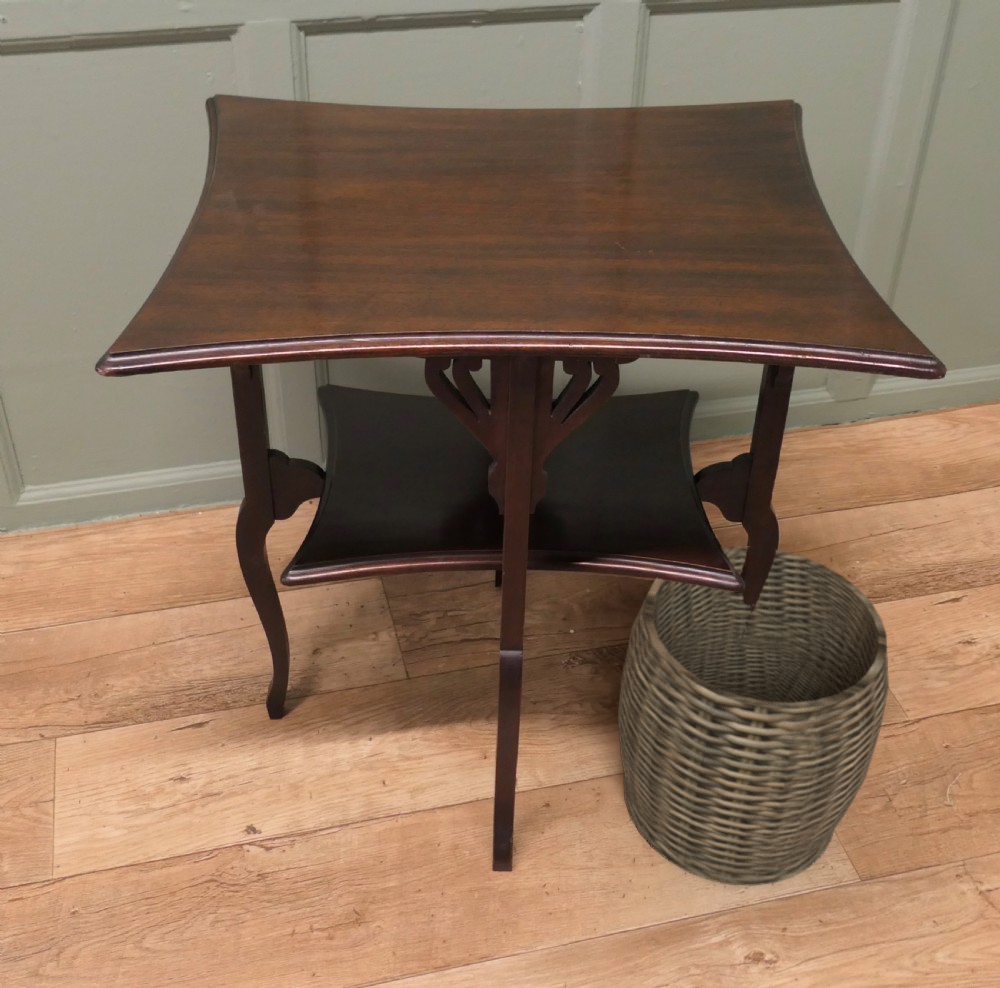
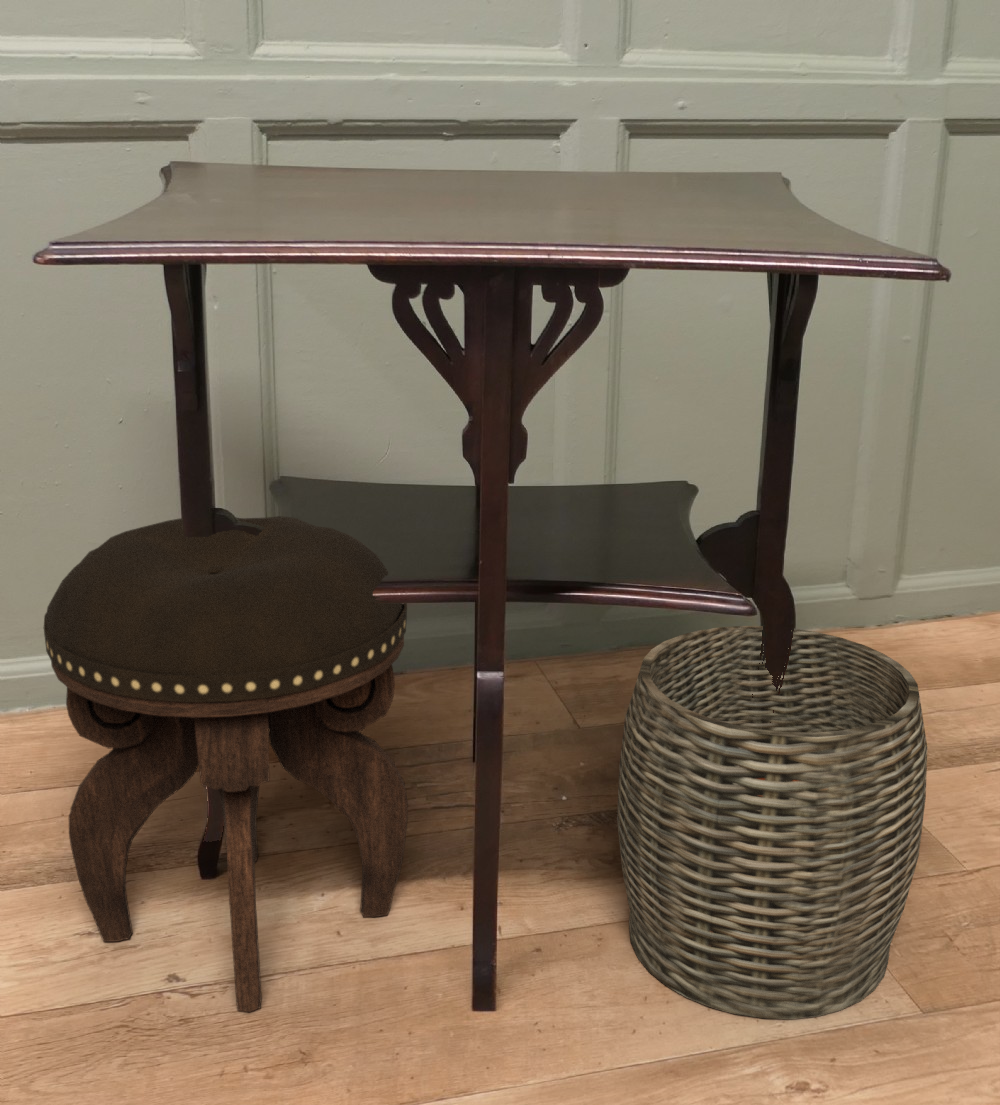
footstool: none [122,450,441,869] -> present [44,516,408,1012]

